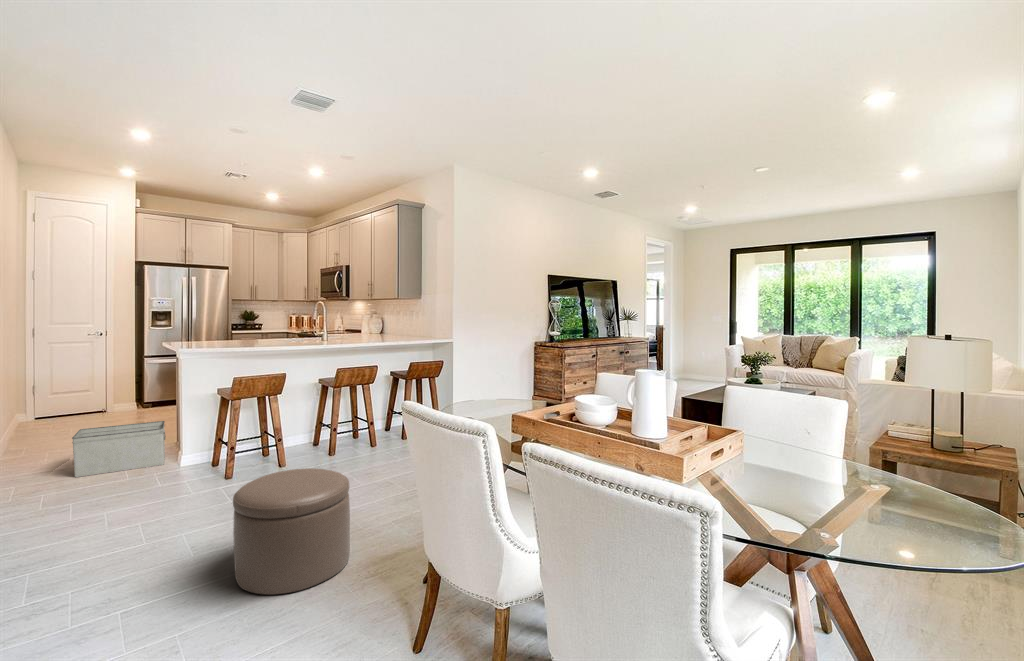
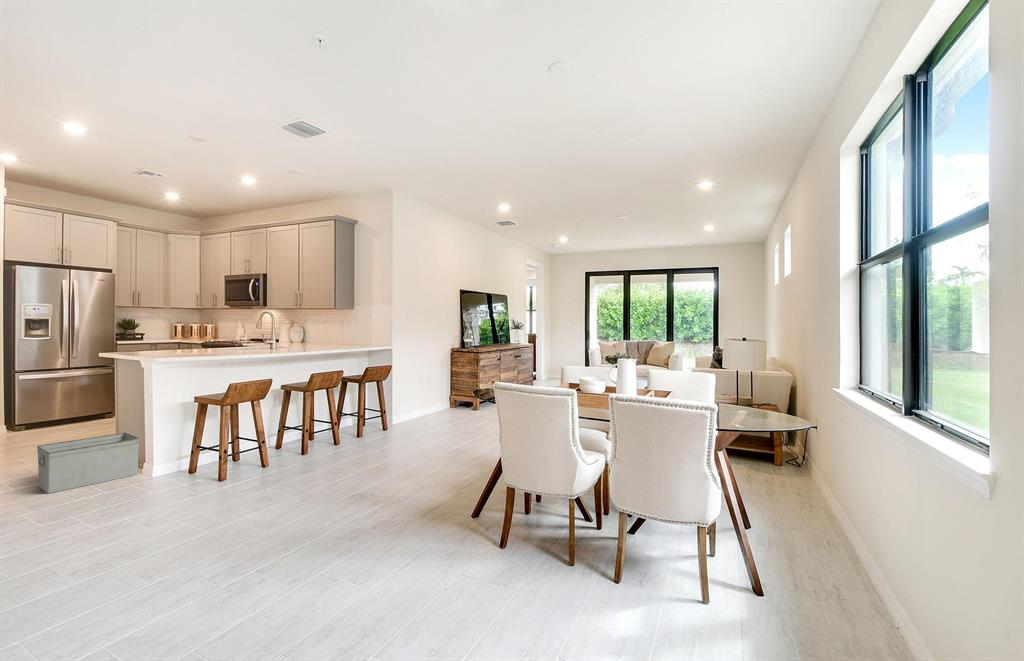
ottoman: present [233,468,350,595] -> none [339,447,421,535]

